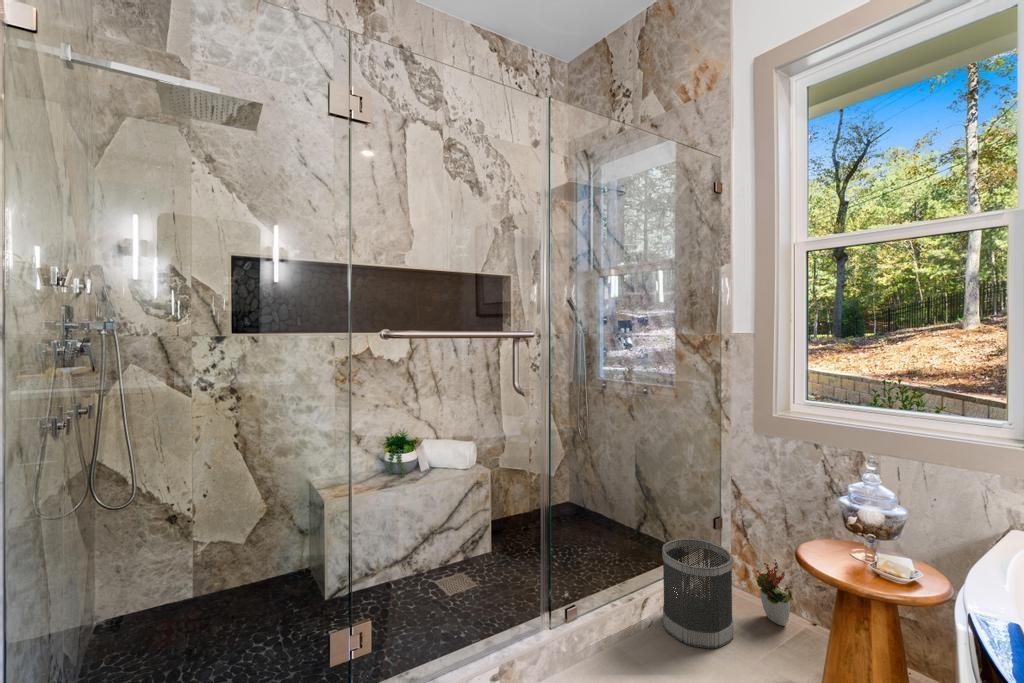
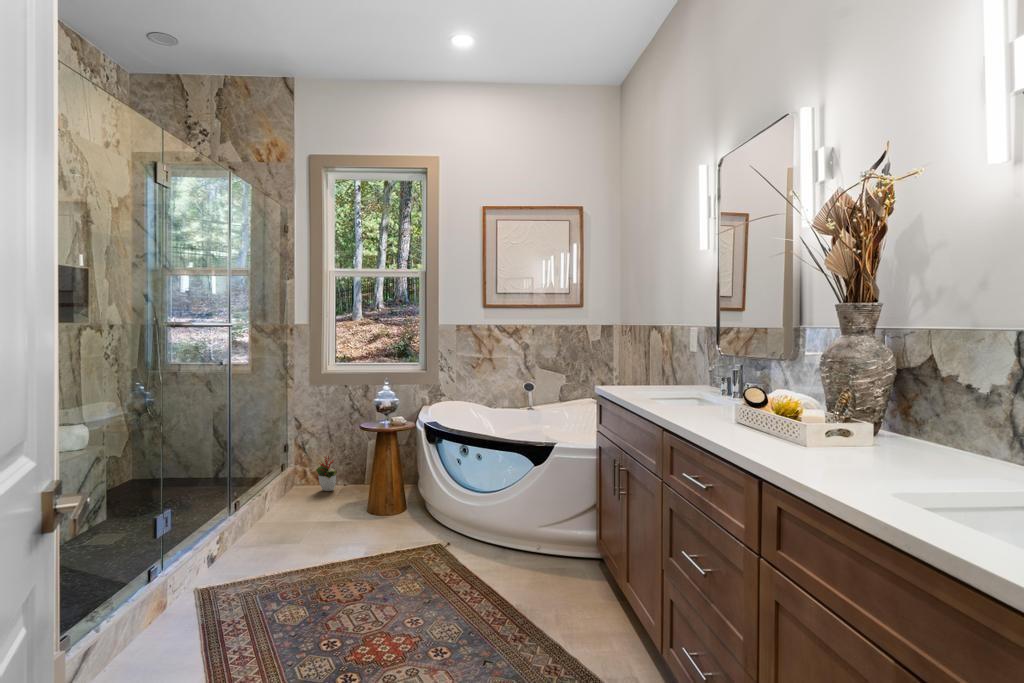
wastebasket: present [662,539,733,649] -> none [269,453,313,510]

